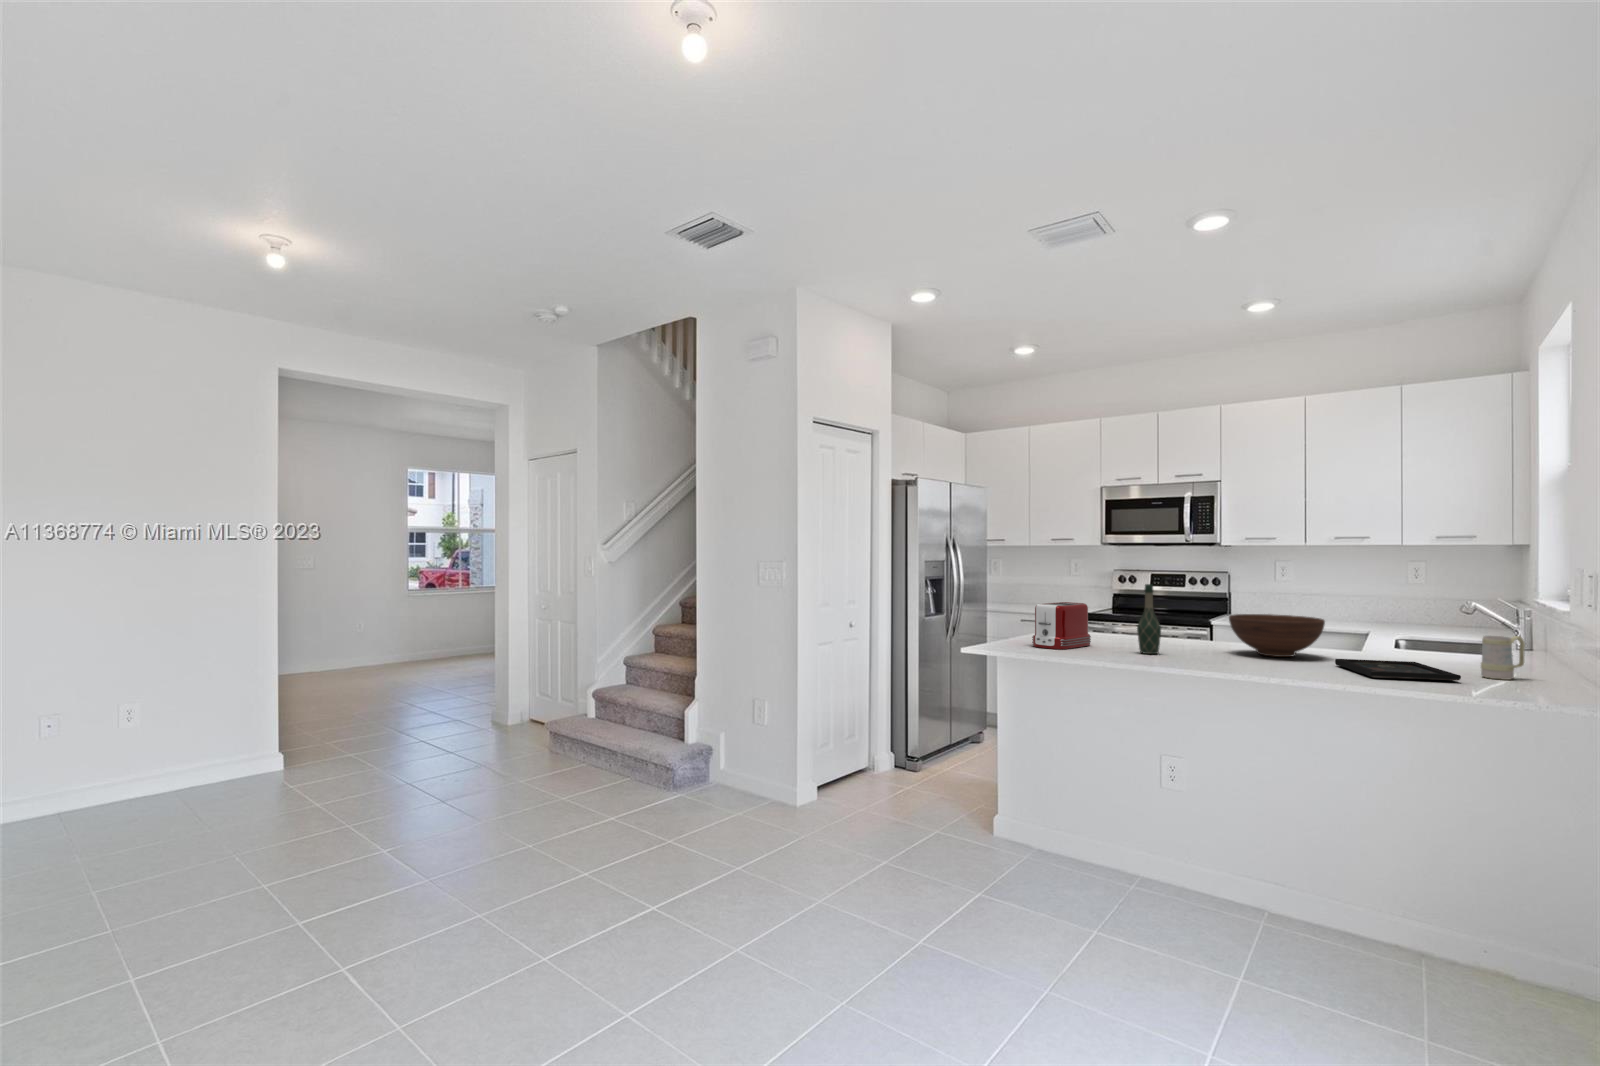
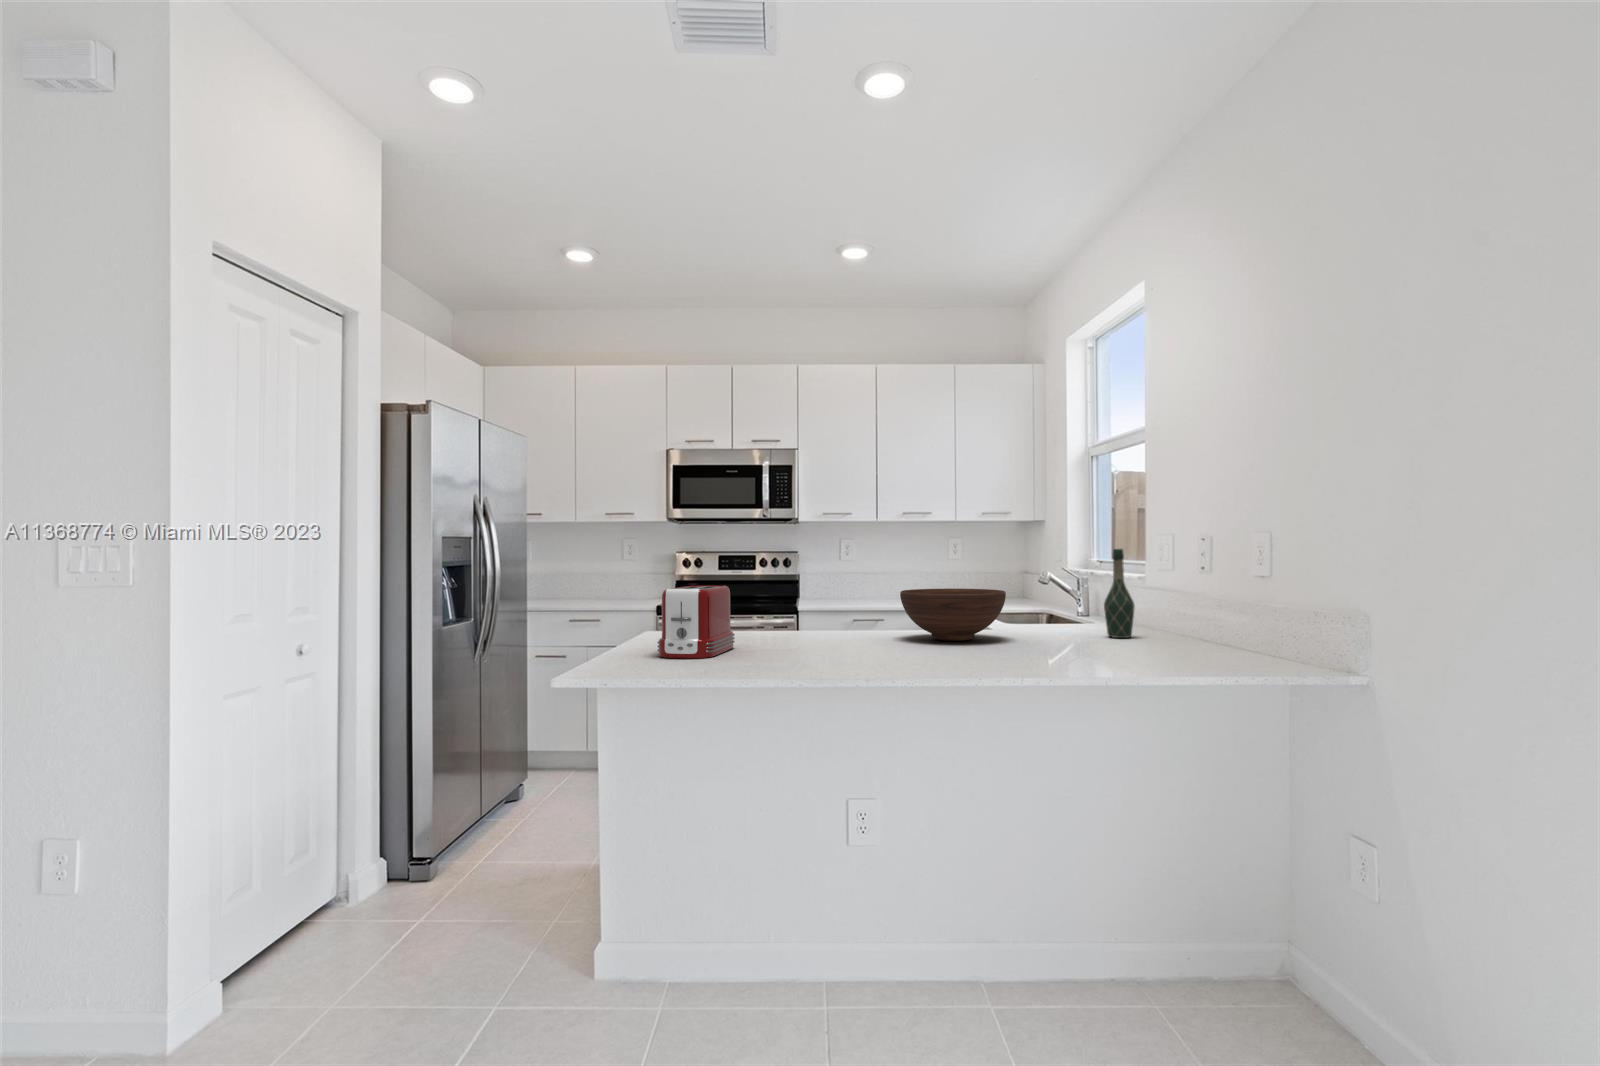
wine bottle: present [1137,584,1161,654] -> present [1104,549,1134,638]
mug: present [1481,636,1525,680] -> none [1168,595,1203,645]
tray: present [1335,659,1461,681] -> none [1035,633,1187,656]

